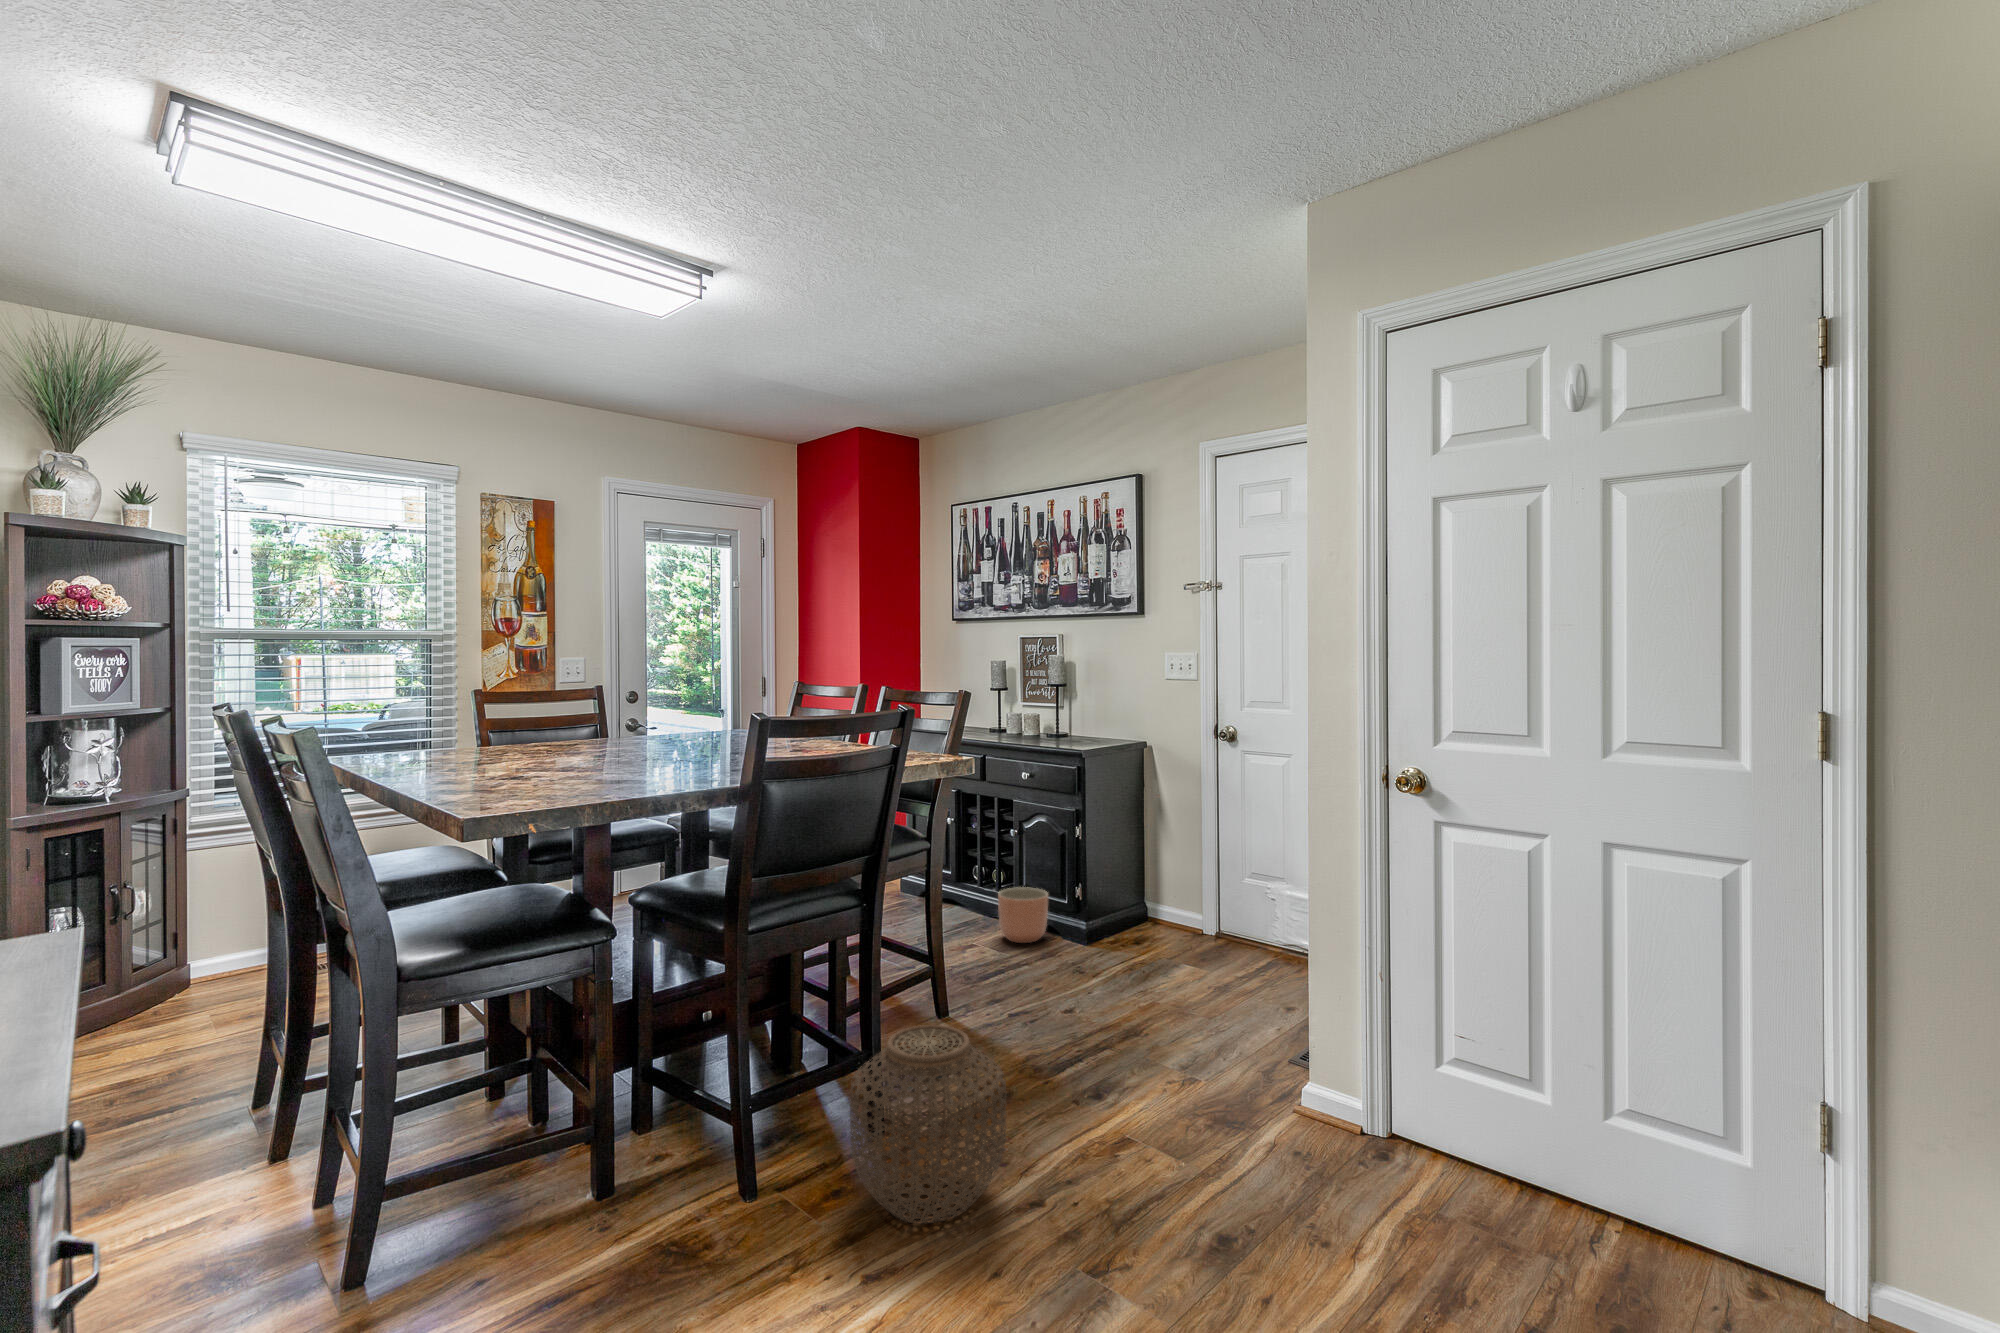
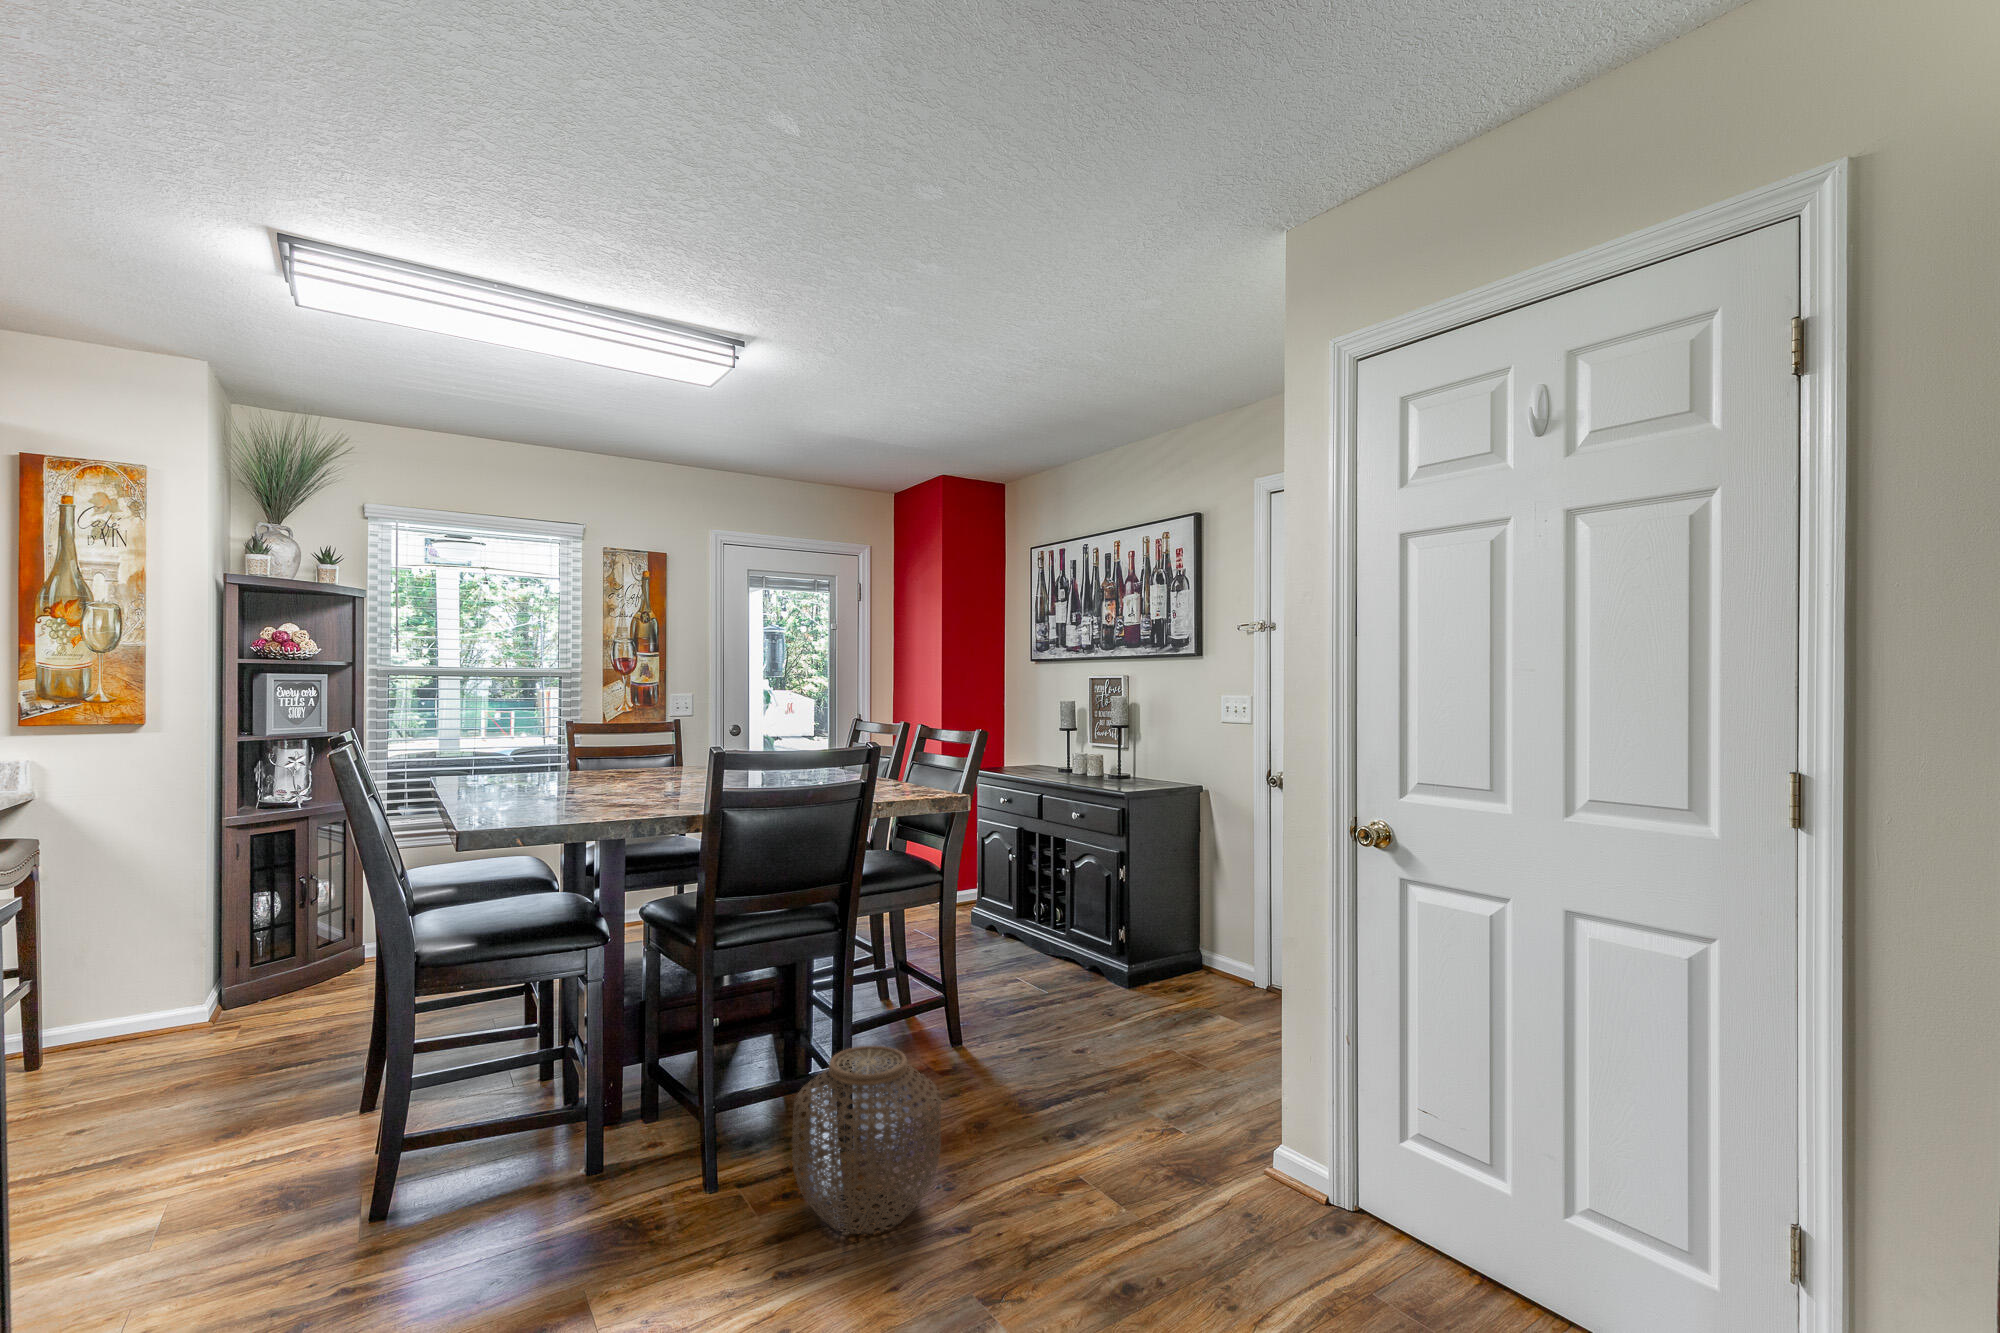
planter: present [998,887,1048,943] -> none [1044,924,1094,979]

